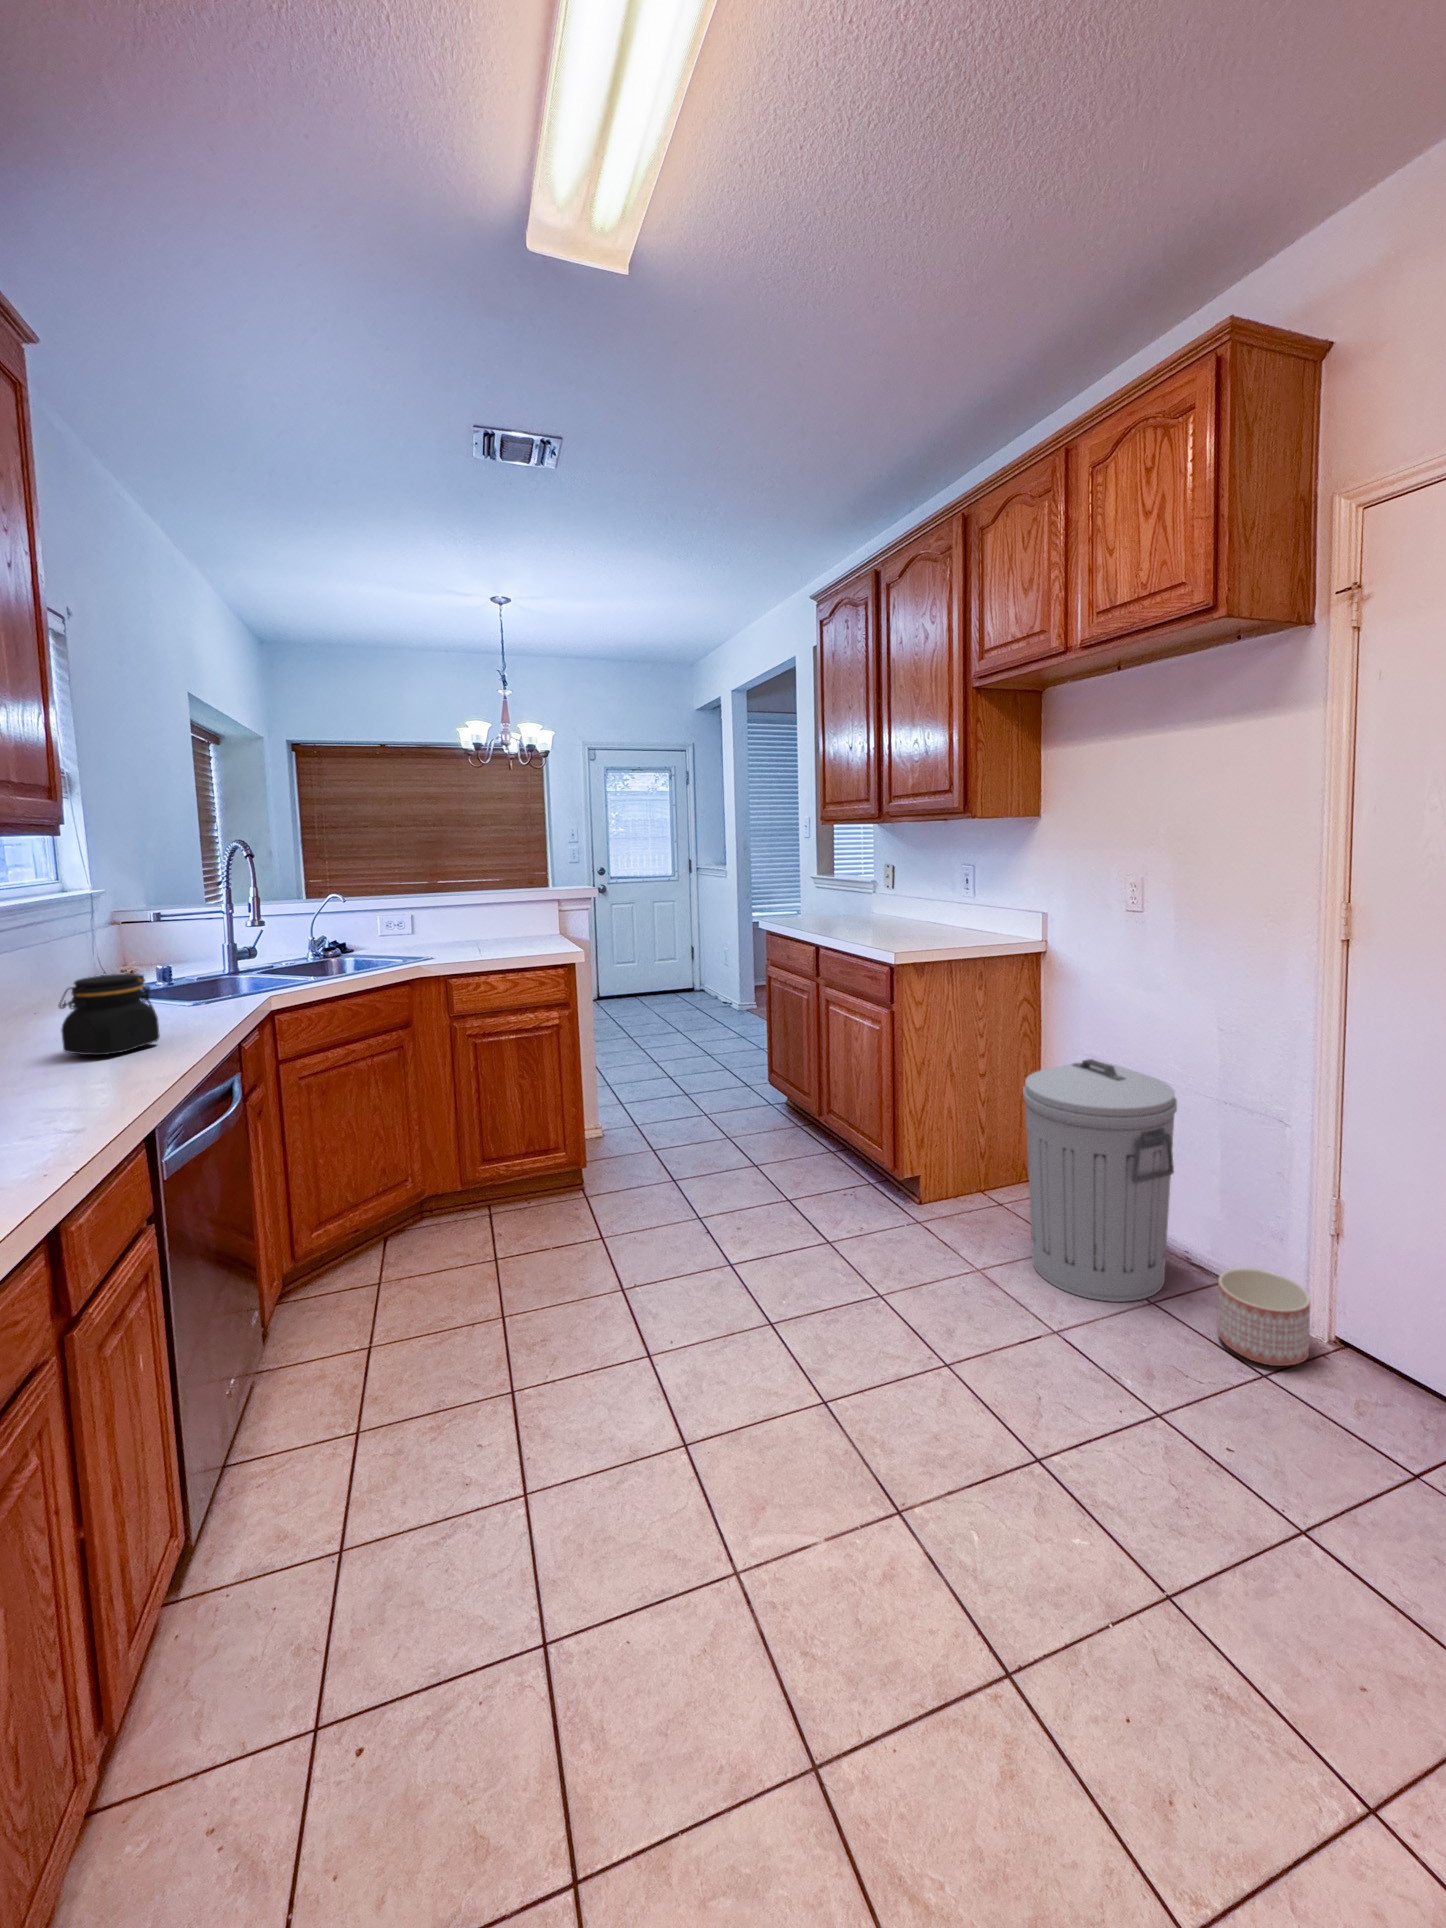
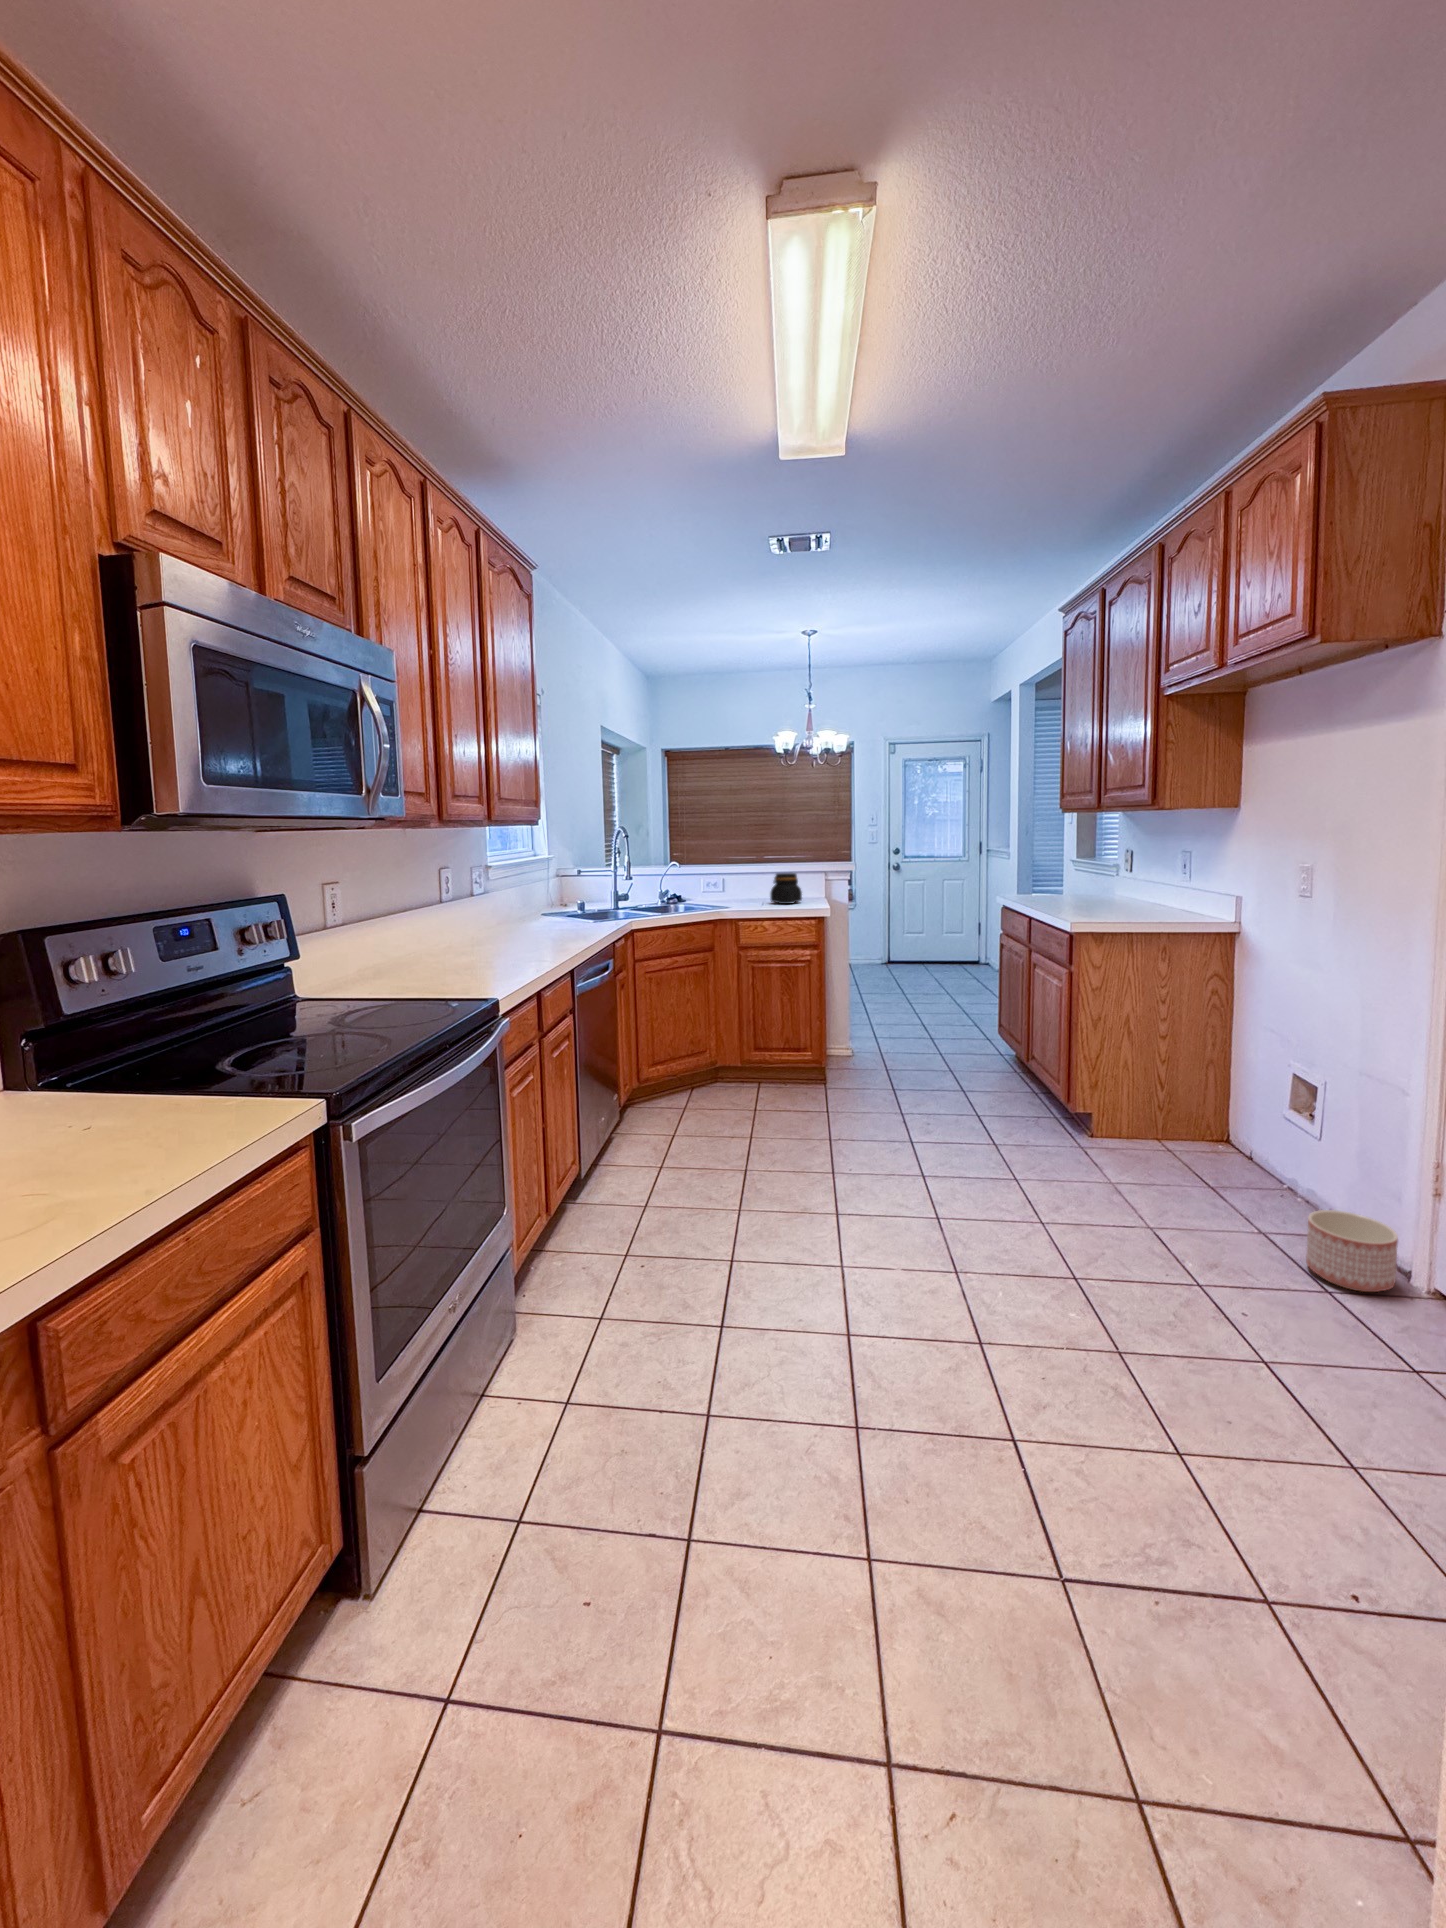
jar: present [58,974,160,1055] -> present [770,873,802,904]
trash can: present [1023,1059,1177,1302] -> none [1163,1021,1313,1228]

